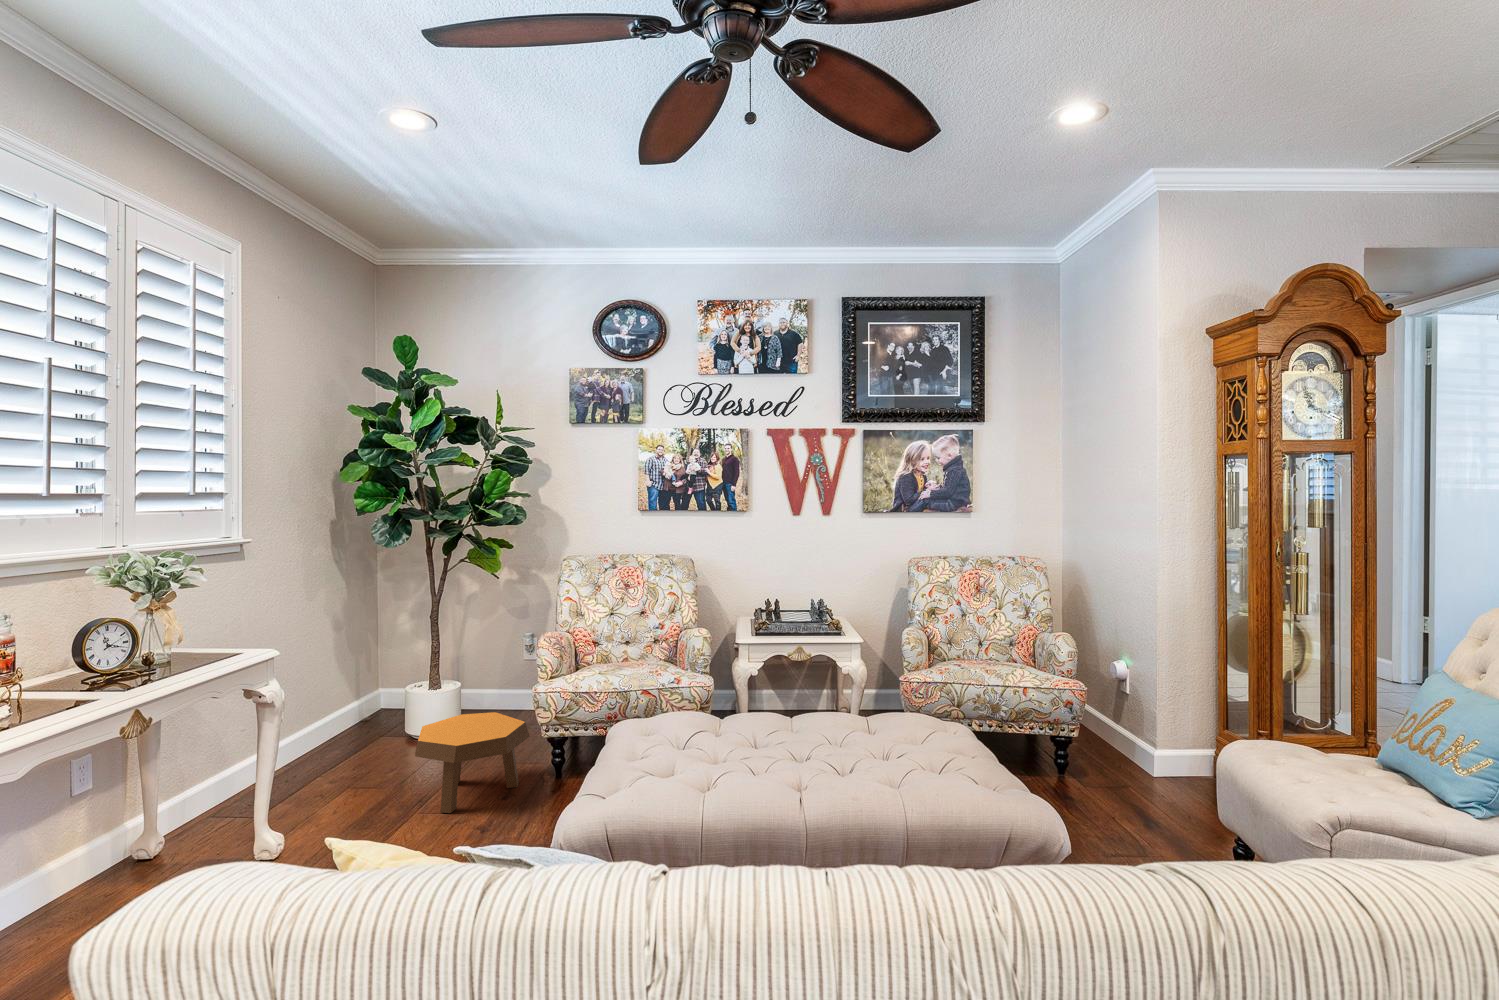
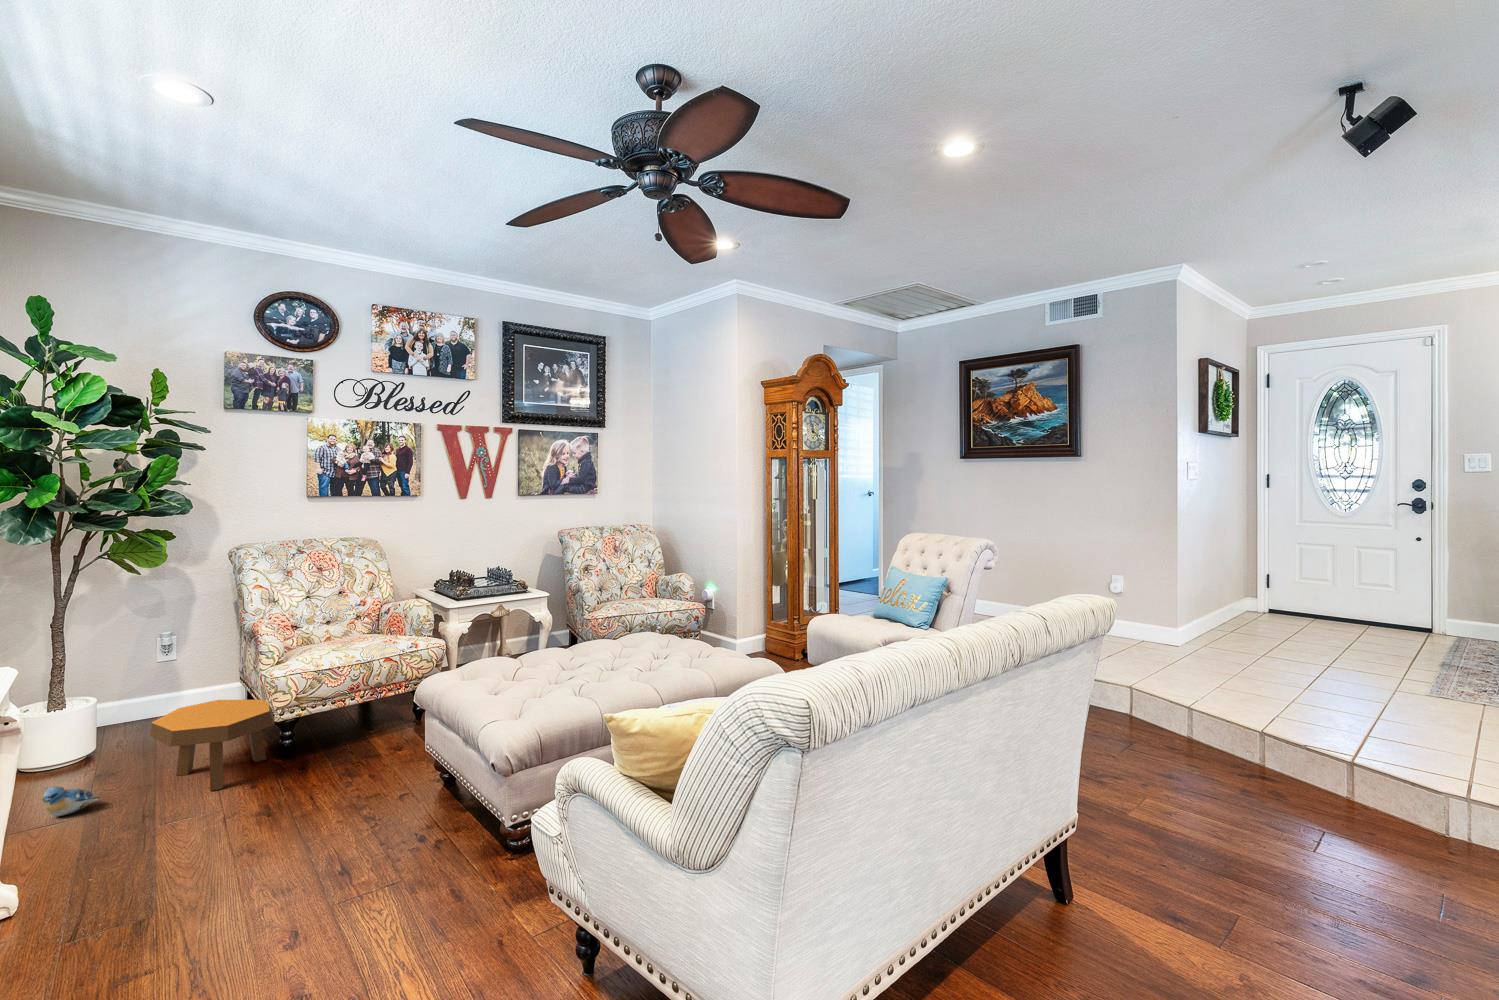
plush toy: none [323,773,372,803] -> present [42,786,99,816]

